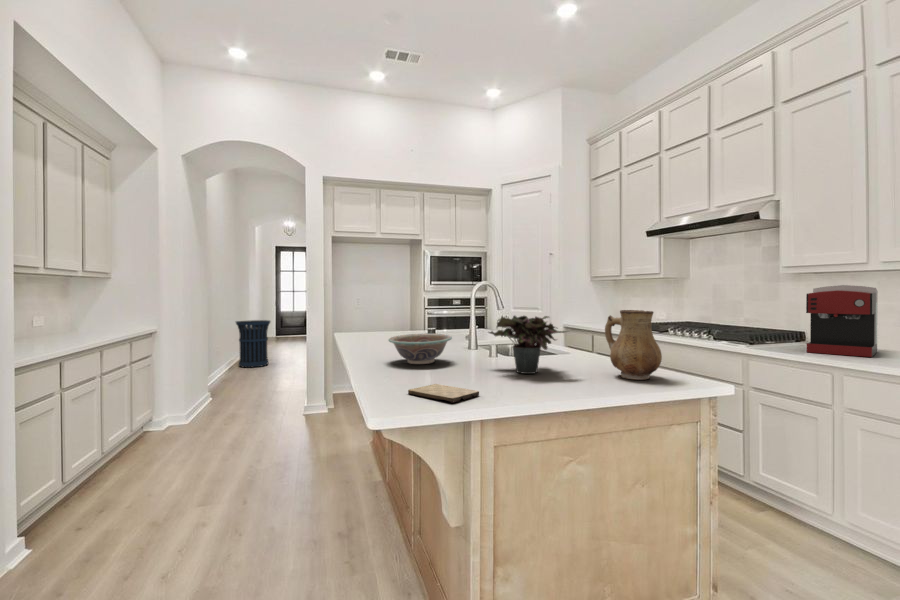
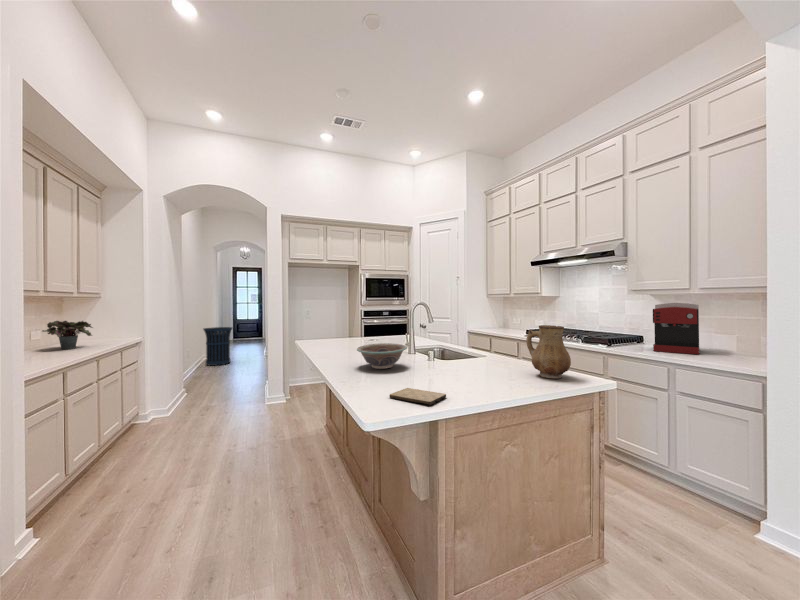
potted plant: present [489,316,567,374] -> present [42,321,92,349]

